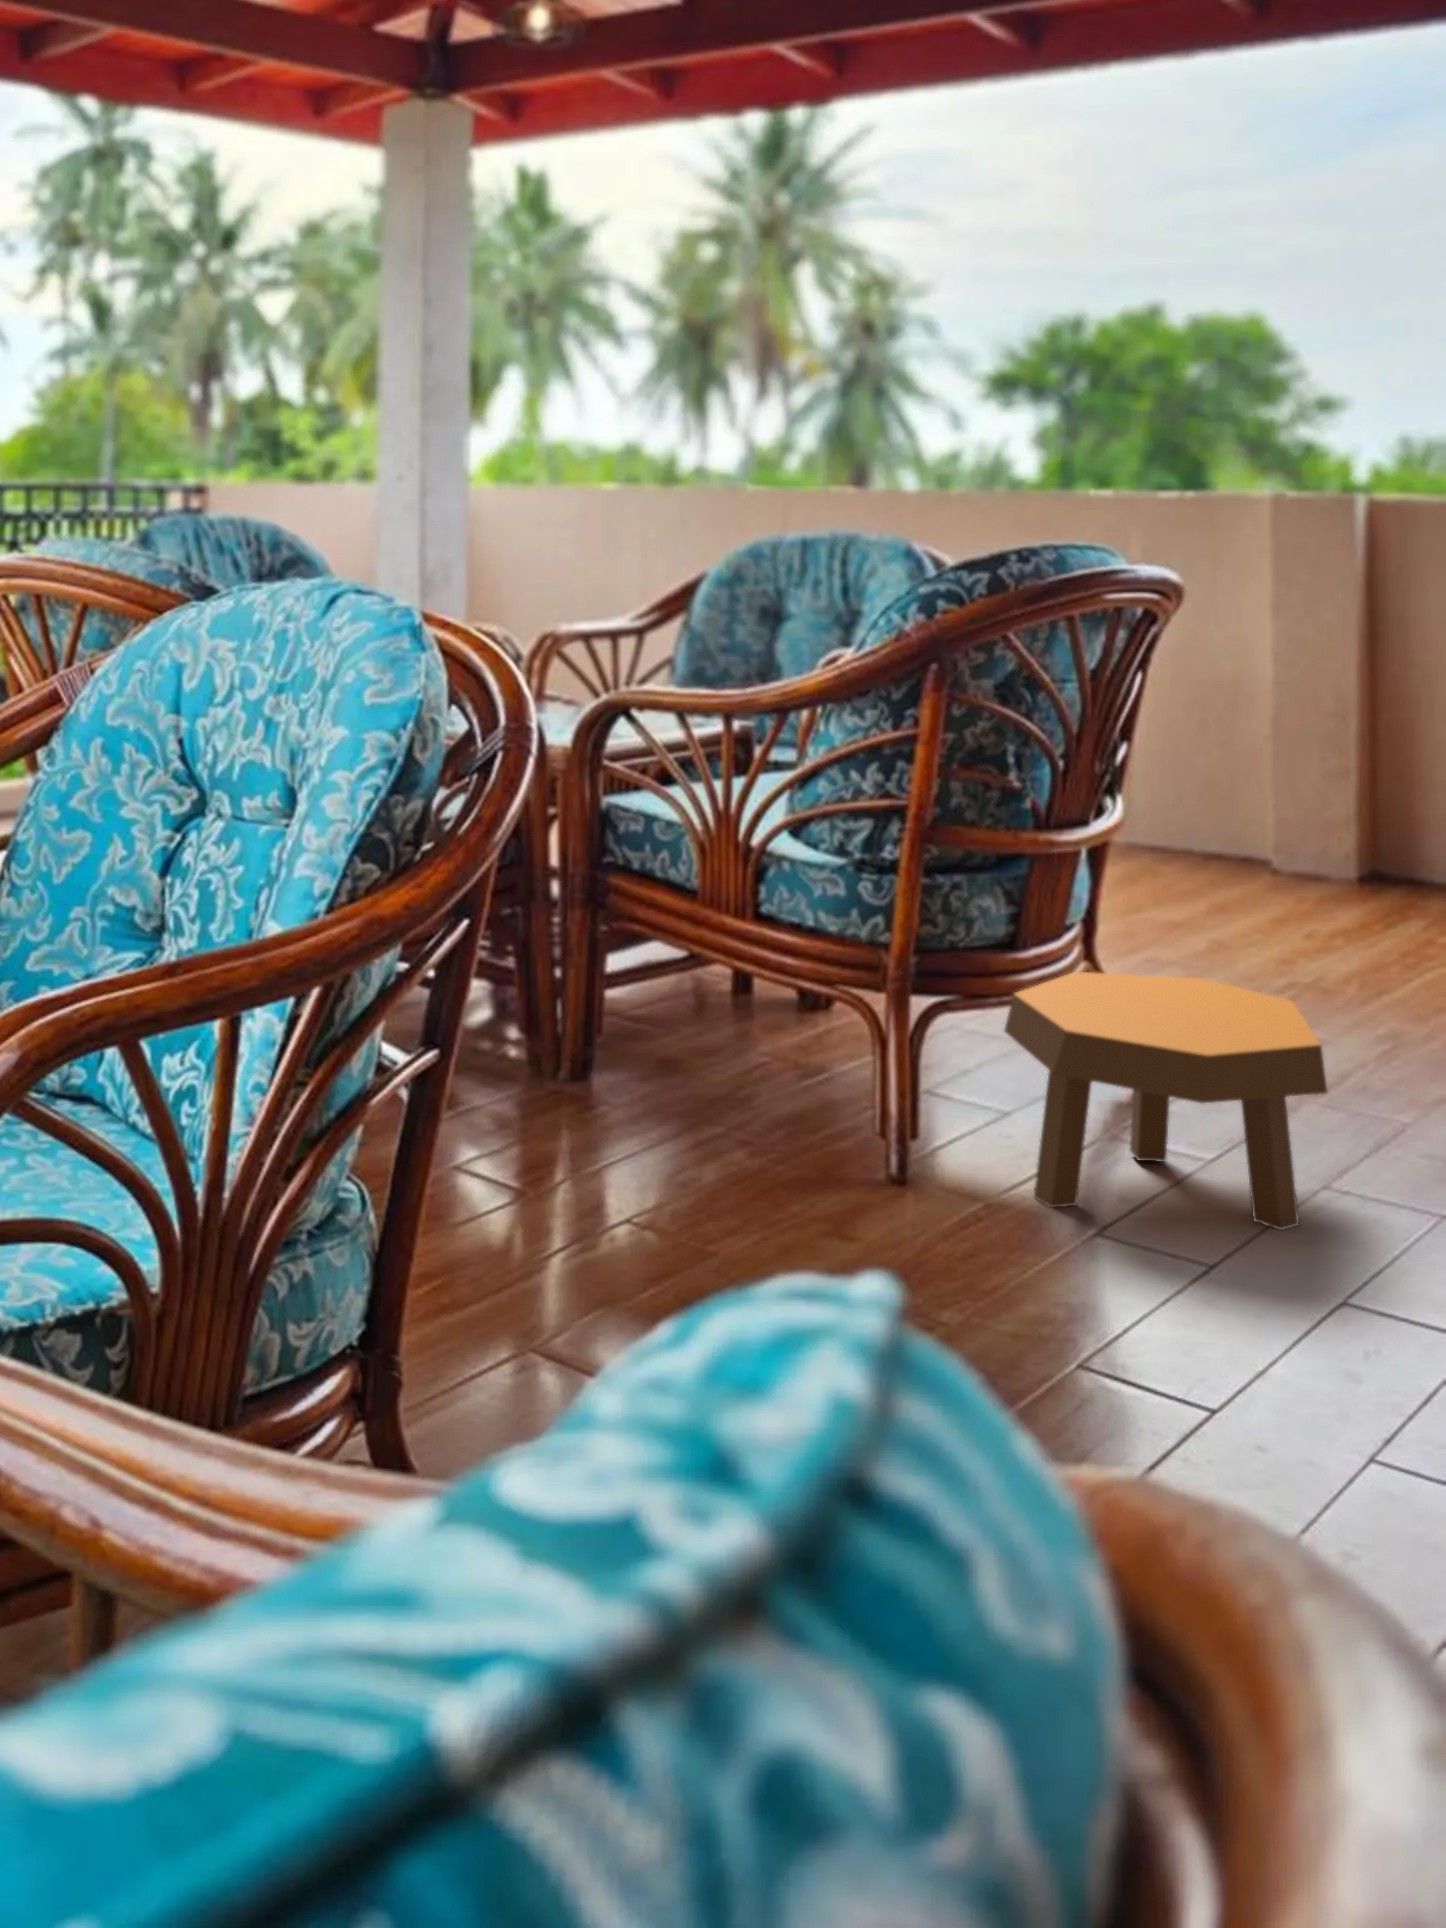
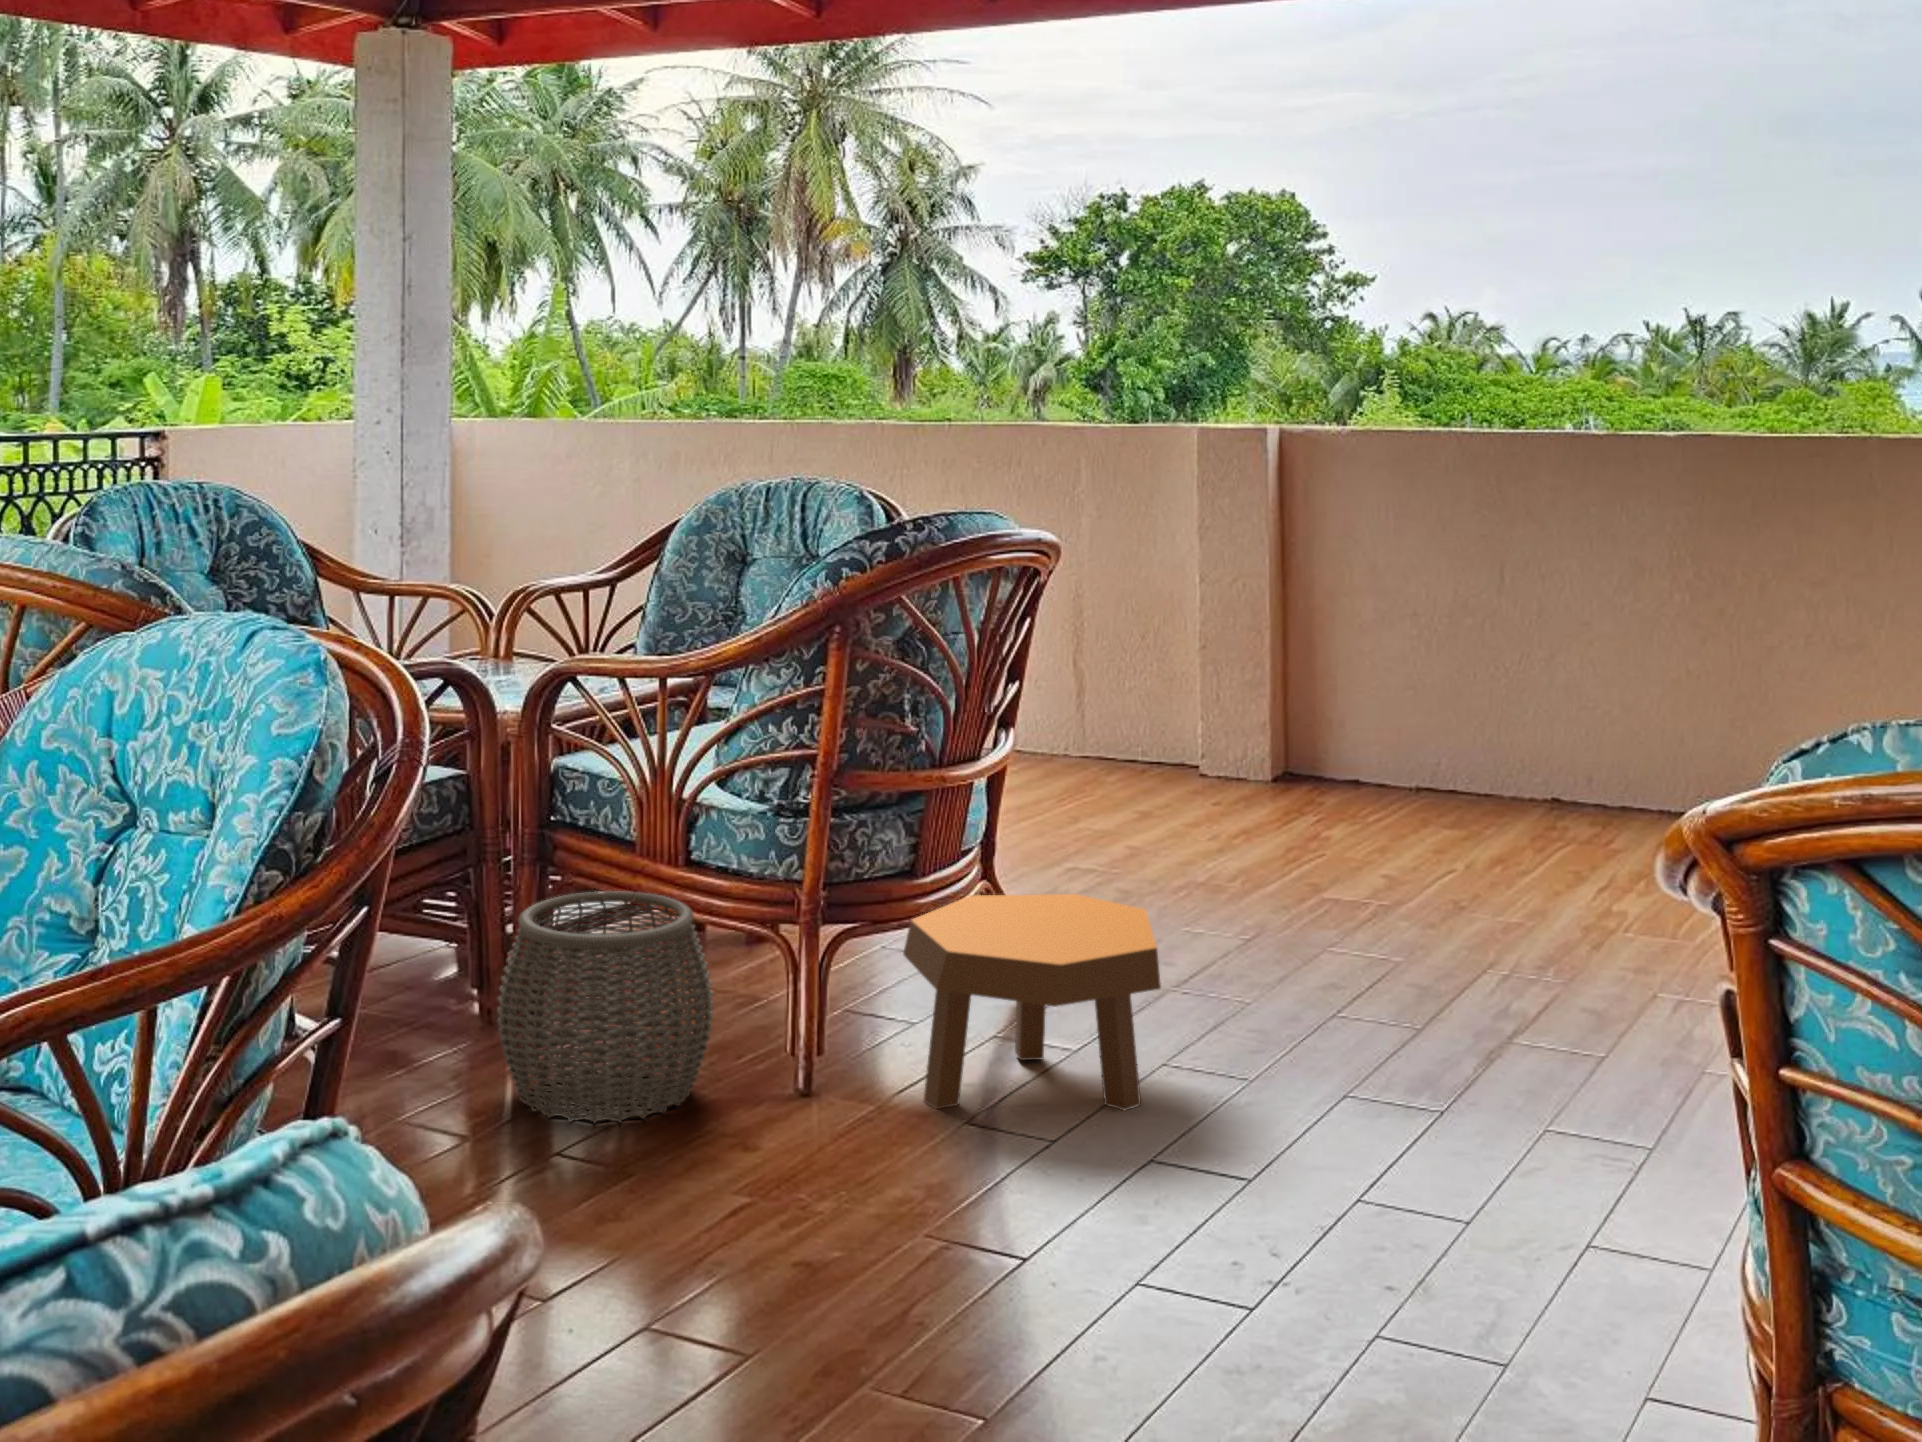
woven basket: none [557,940,792,1190] -> present [497,891,714,1123]

